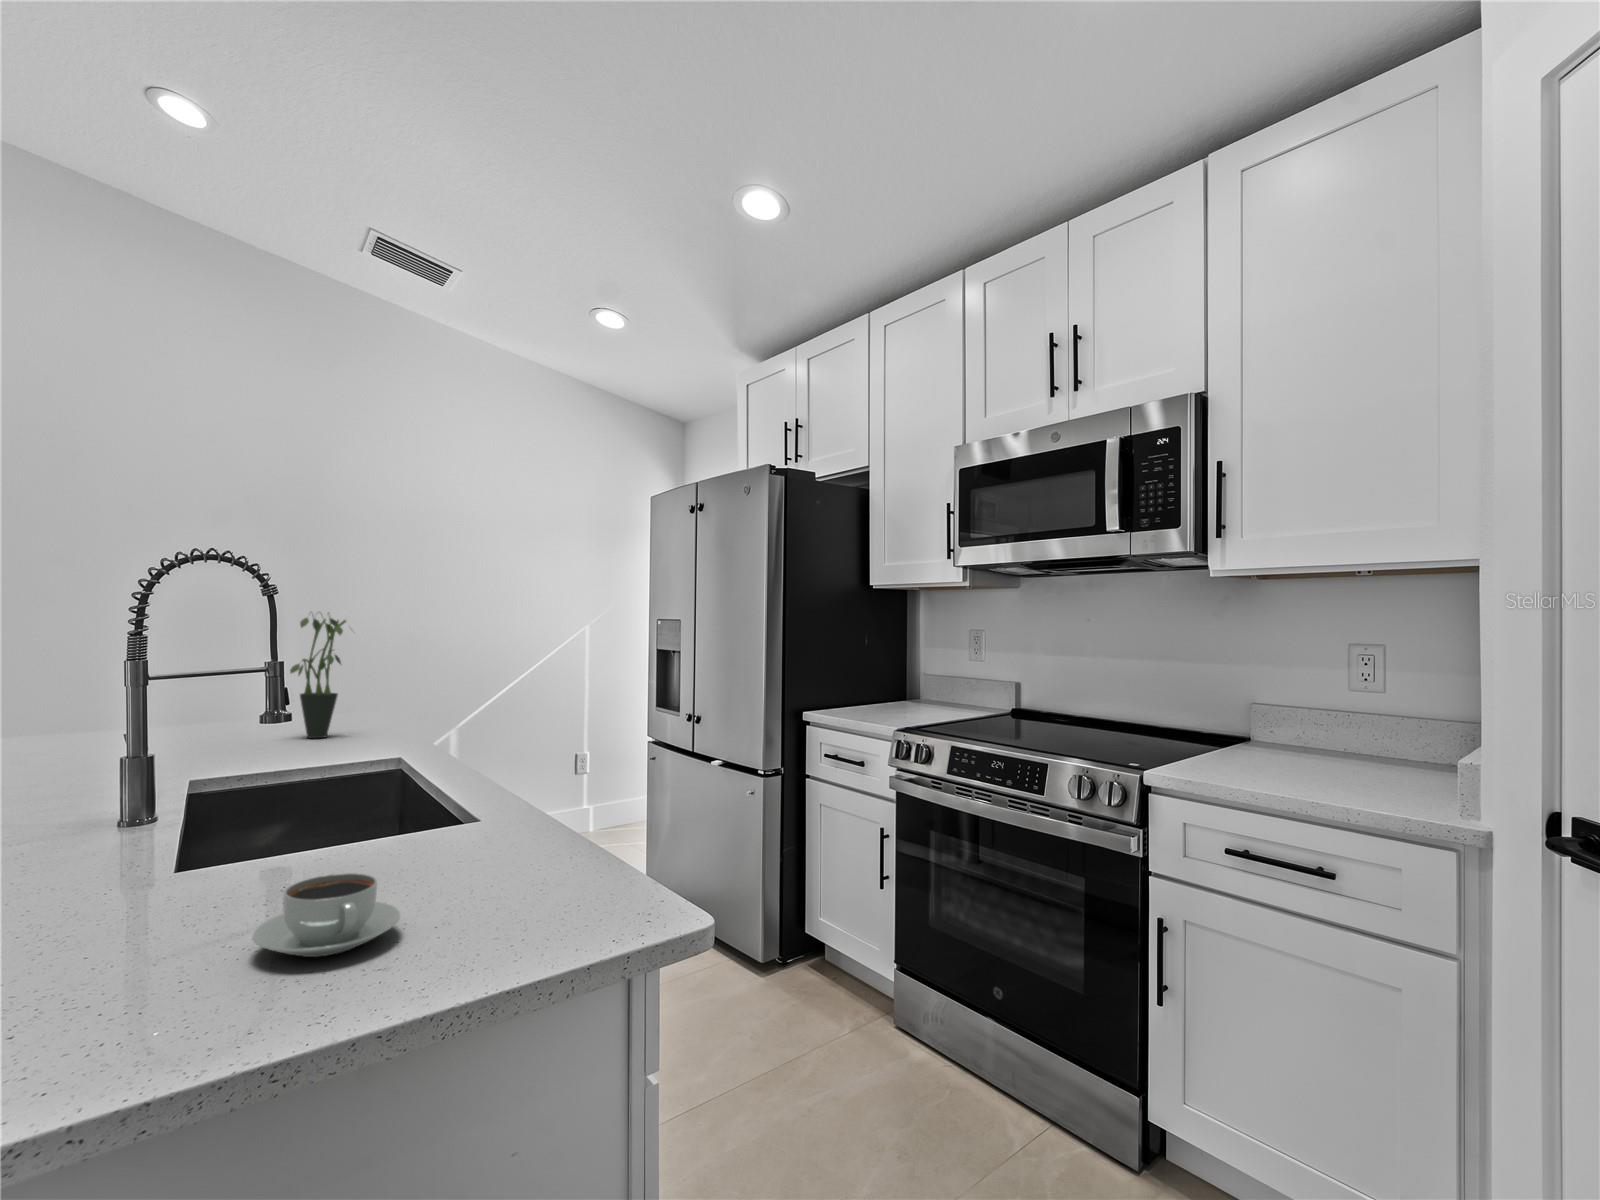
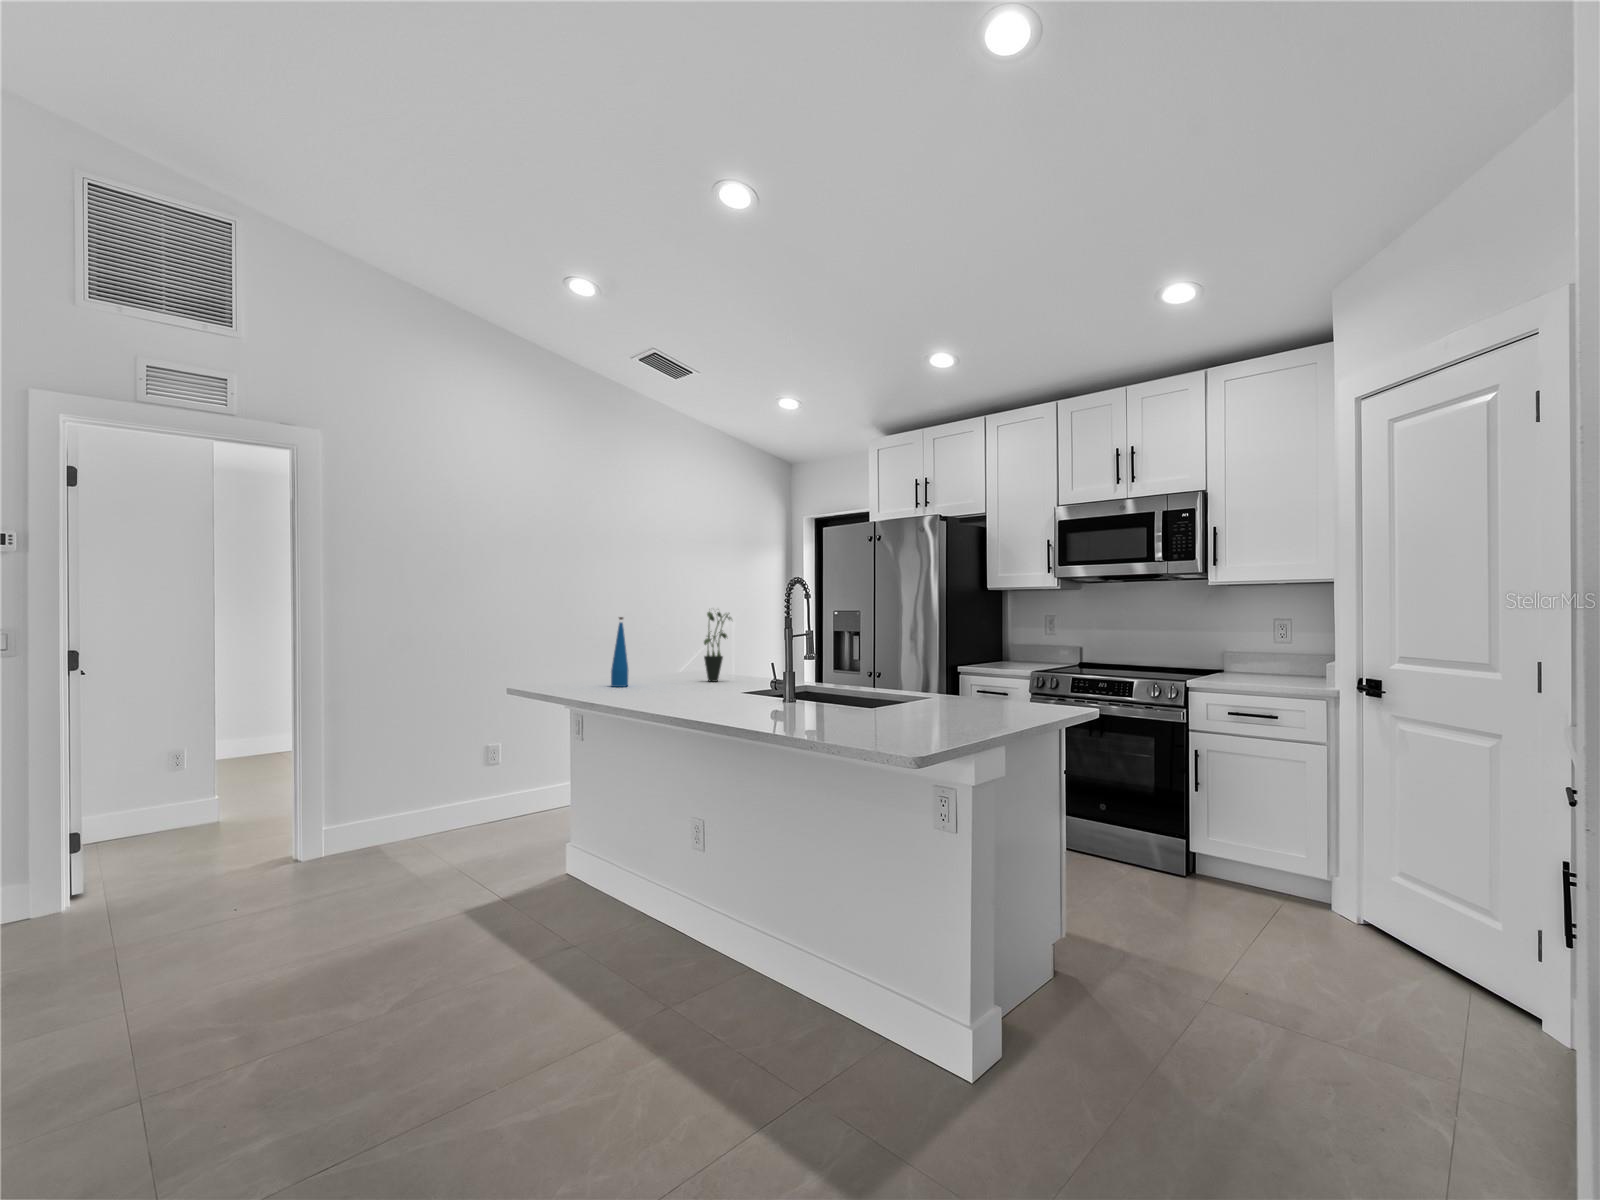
bottle: none [67,626,109,752] -> present [611,617,628,687]
coffee cup: present [252,873,400,957] -> none [967,694,1010,714]

